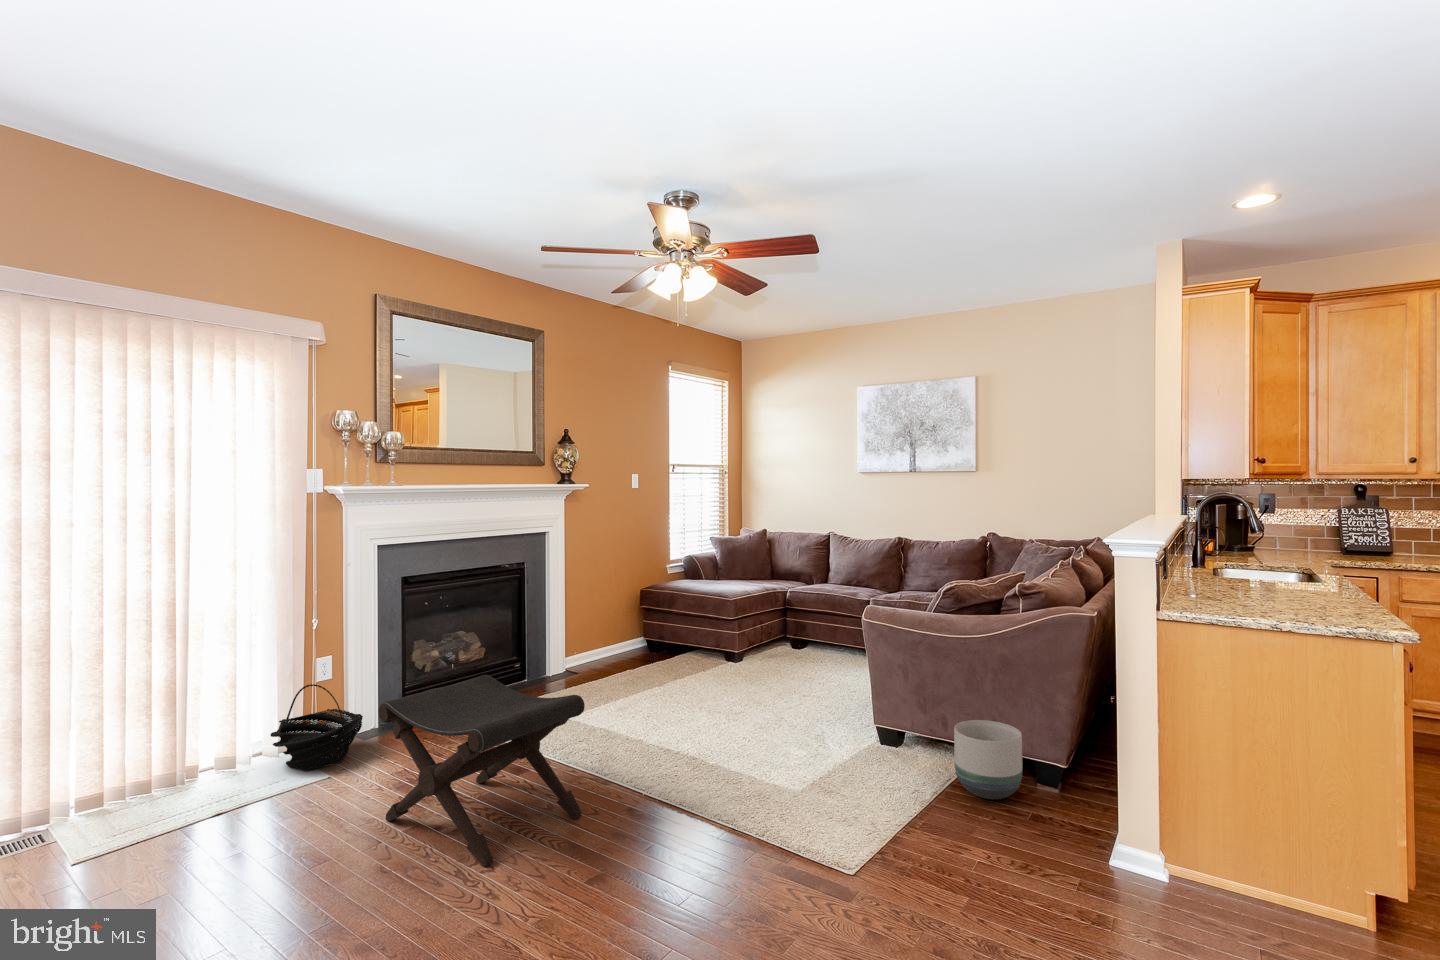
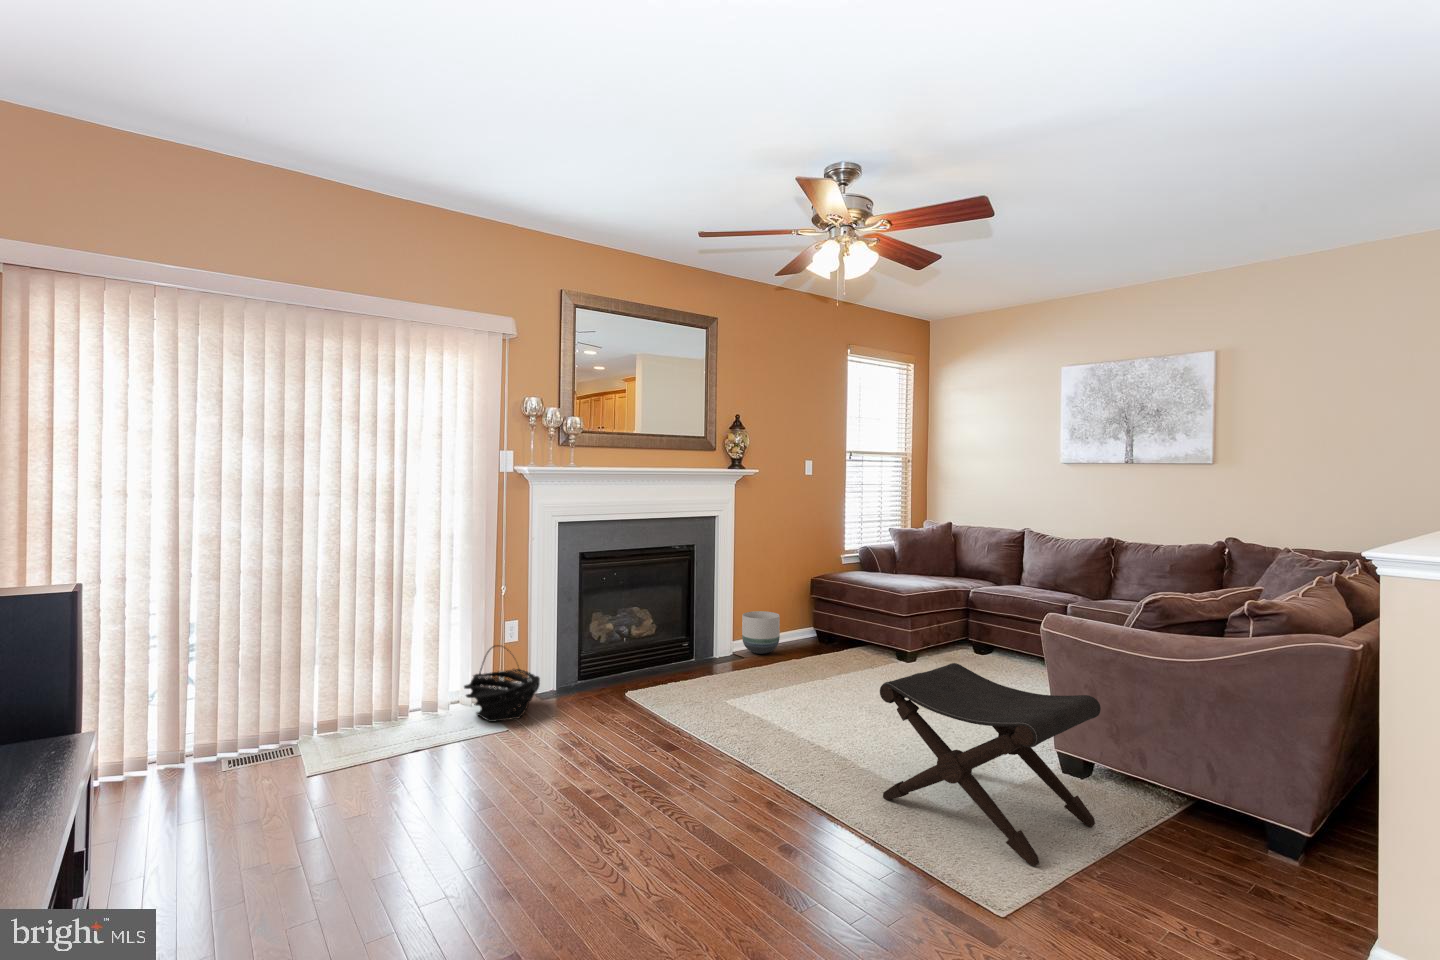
footstool: present [379,675,585,866] -> present [880,663,1101,866]
planter: present [954,720,1022,799] -> present [742,611,780,654]

